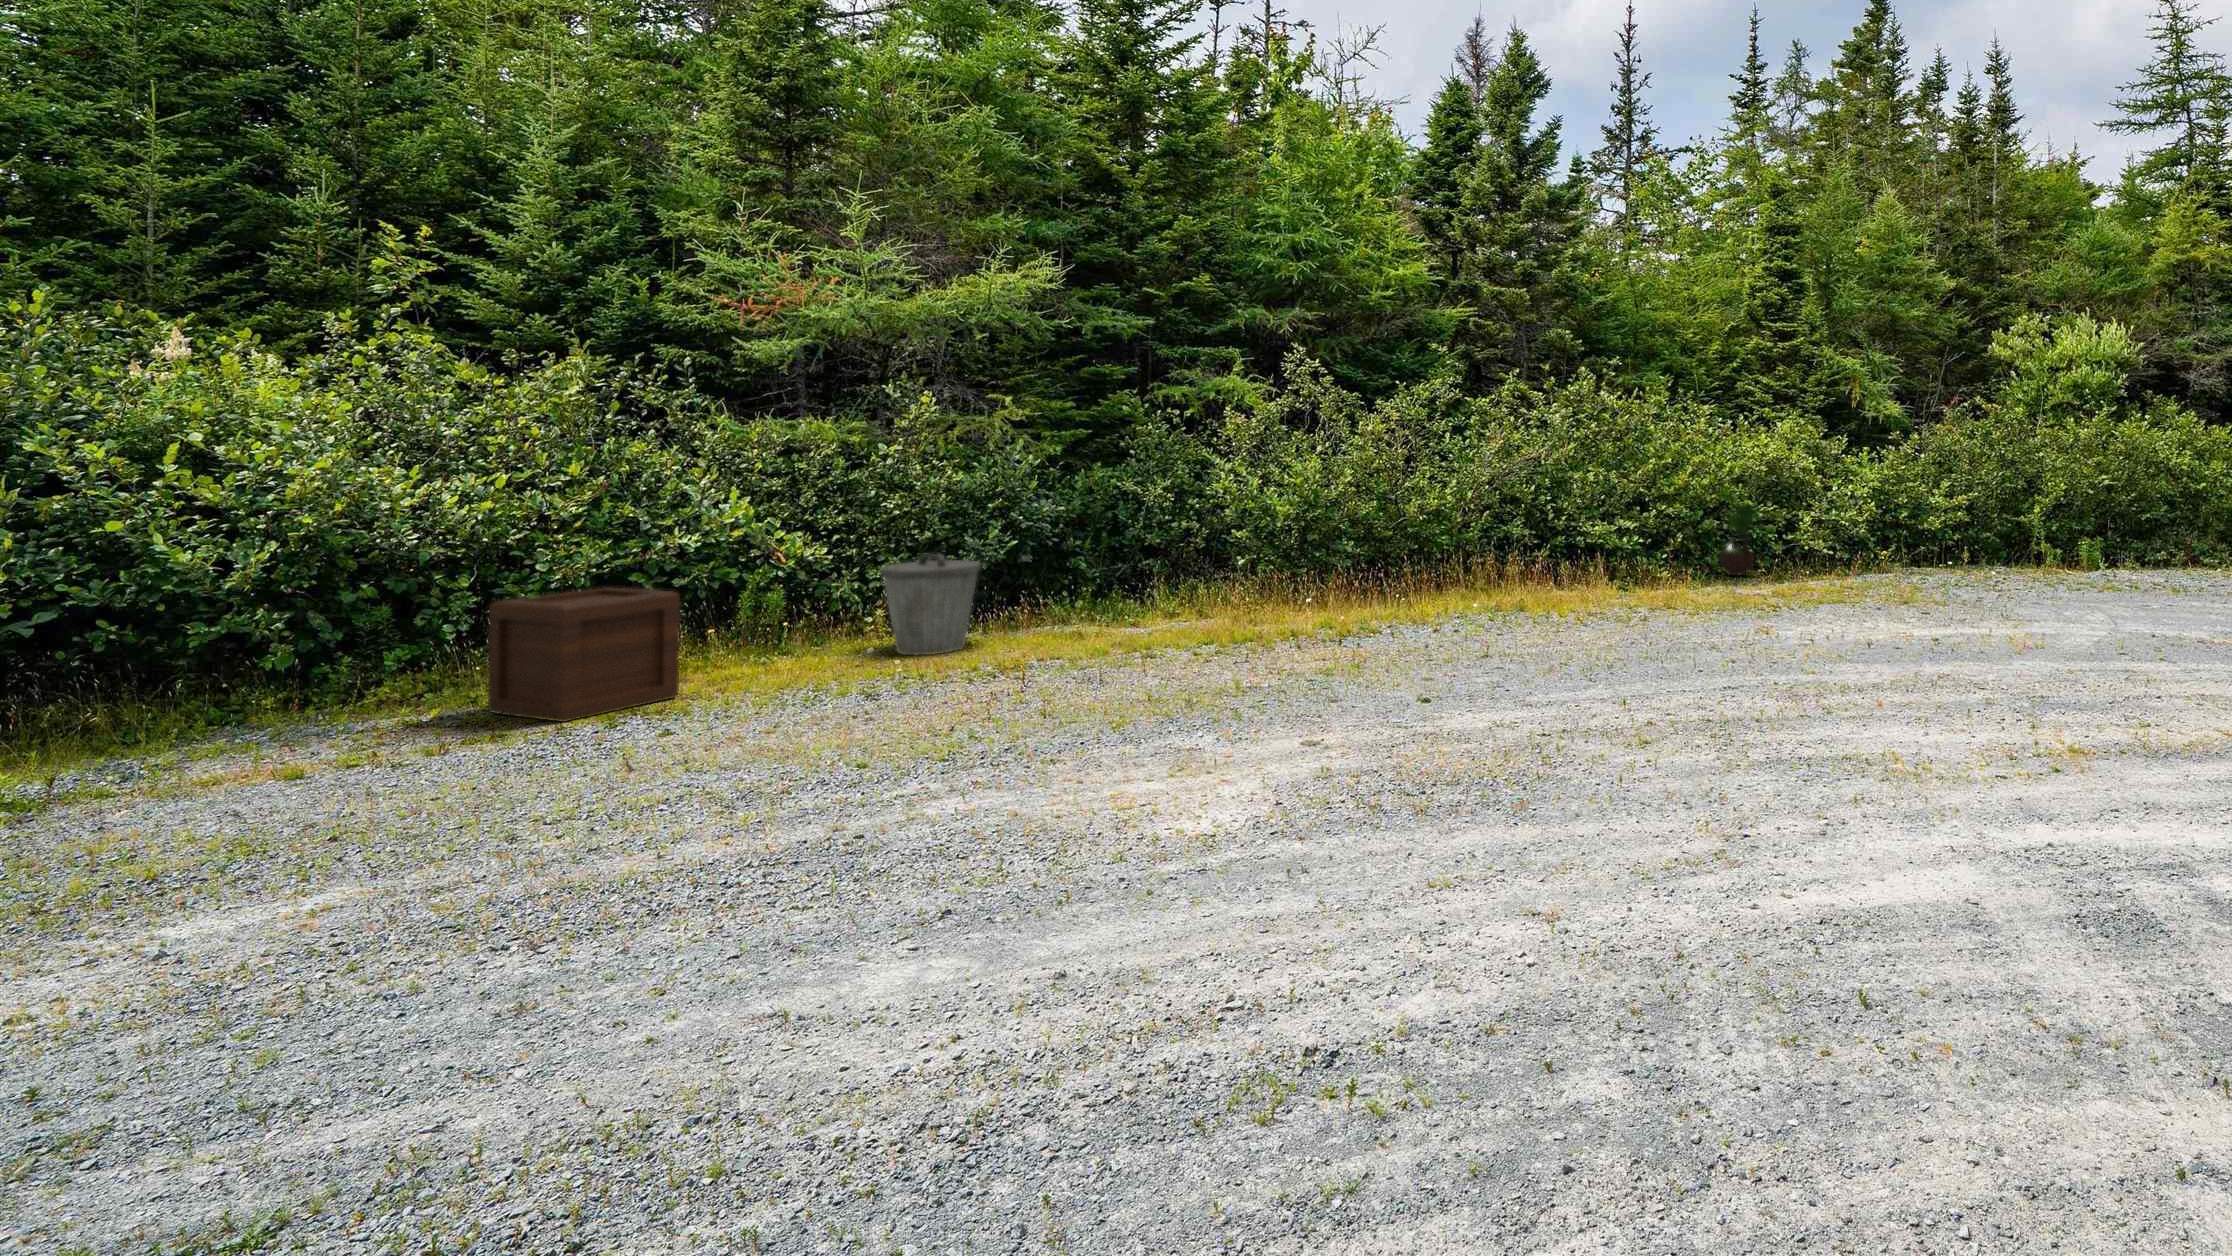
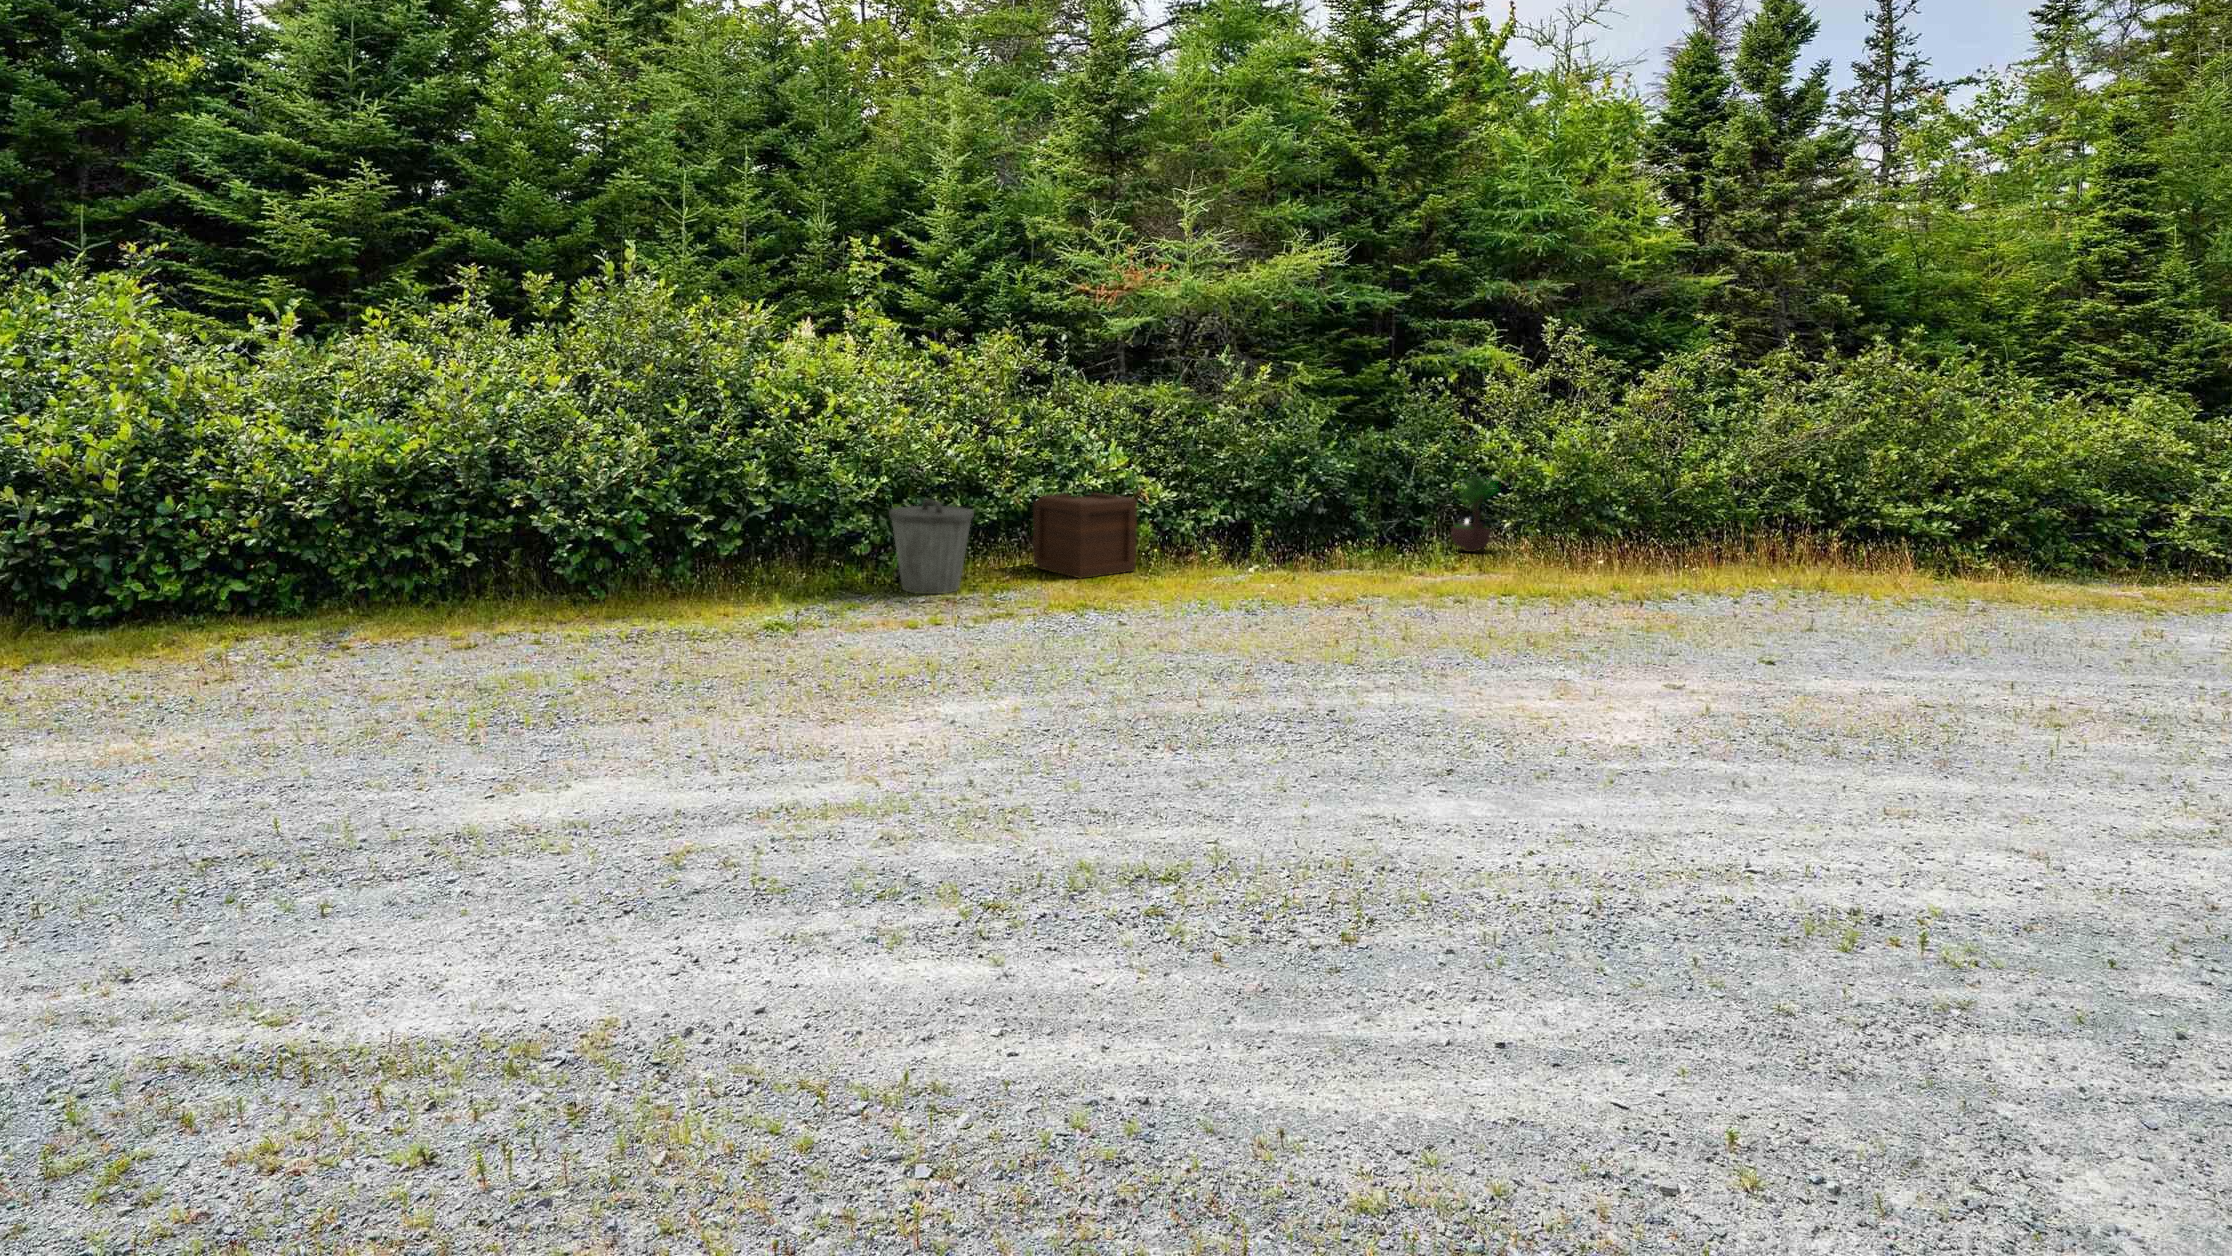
potted tree: present [1719,499,1763,575] -> present [1451,475,1498,552]
trash can: present [880,553,981,655] -> present [889,500,974,594]

